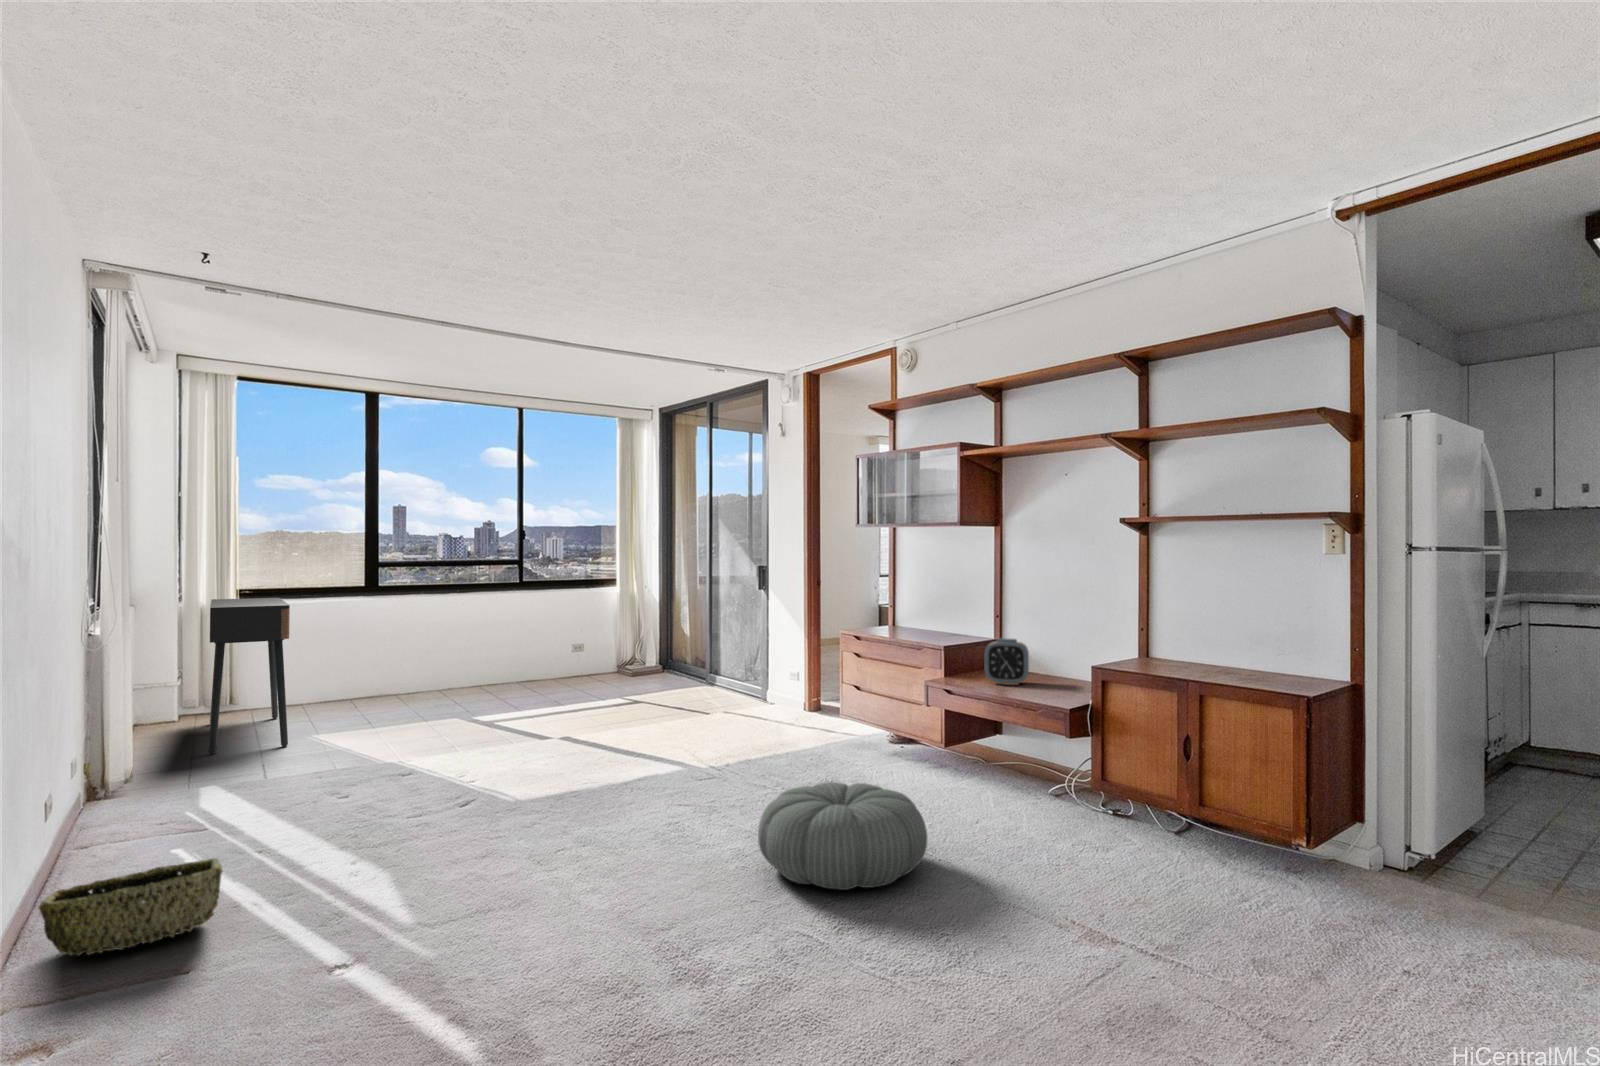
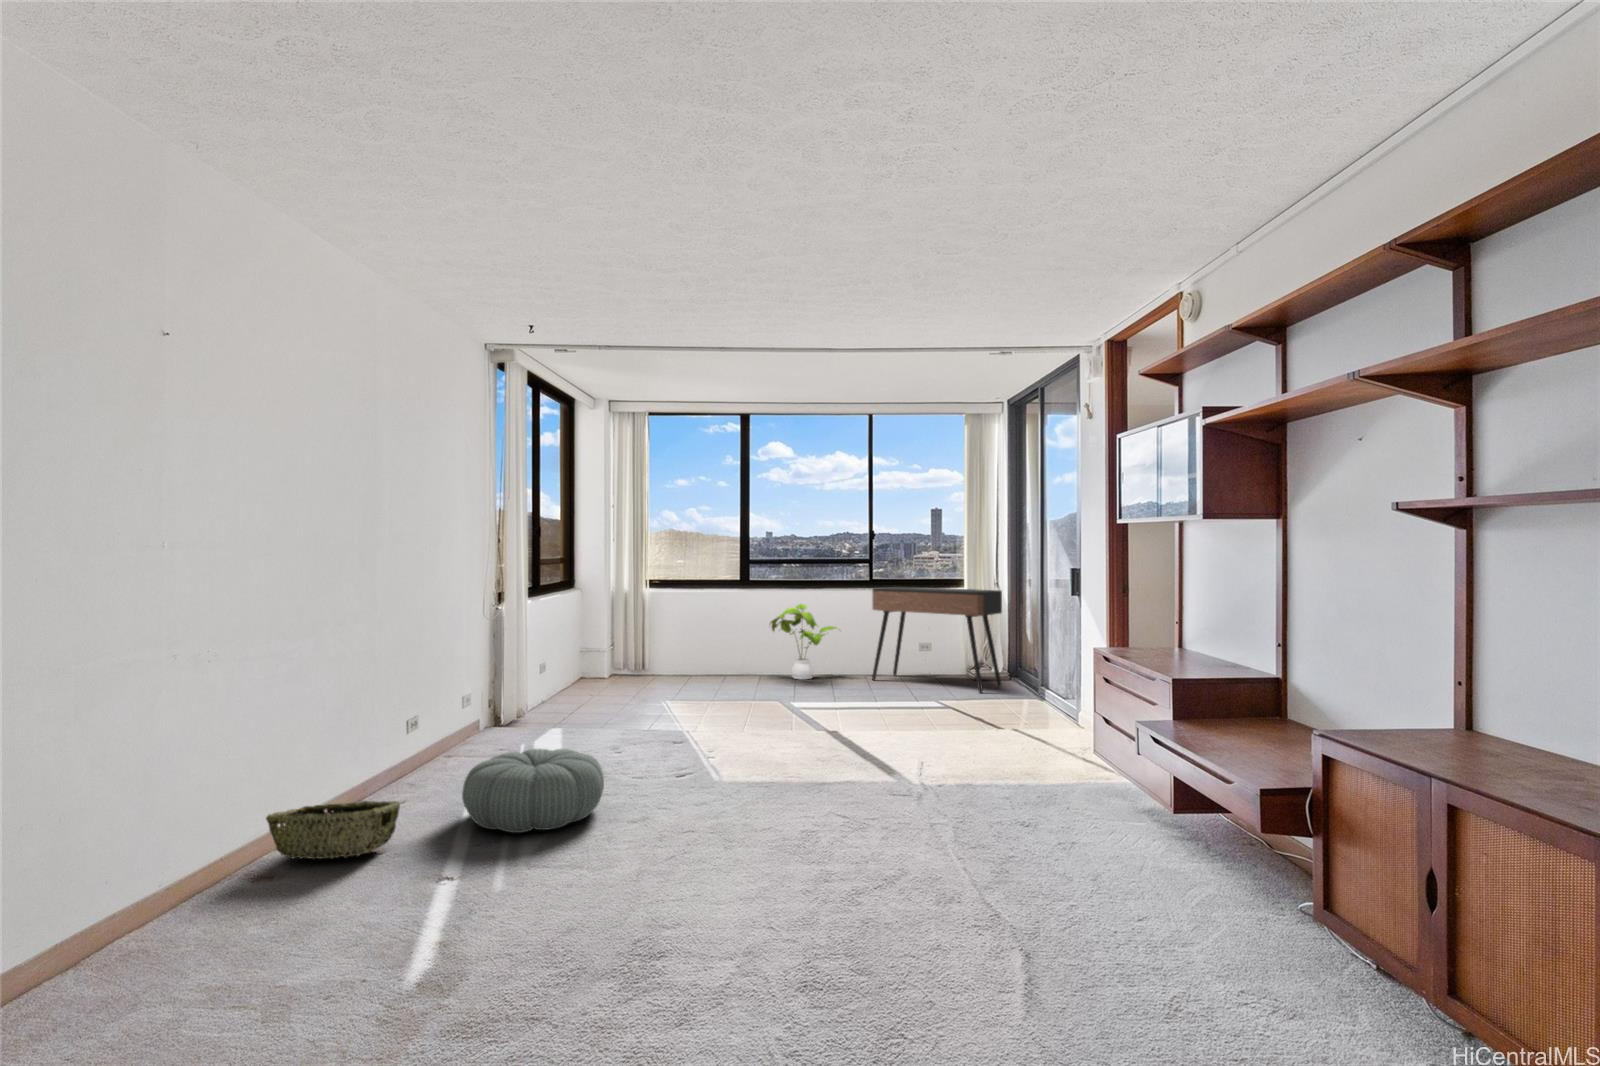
console table: present [209,598,290,754] -> present [872,587,1002,693]
house plant: none [408,608,492,693] -> present [770,604,836,679]
alarm clock: present [985,638,1029,685] -> none [1210,679,1280,746]
pouf: present [758,782,927,890] -> present [462,749,604,833]

